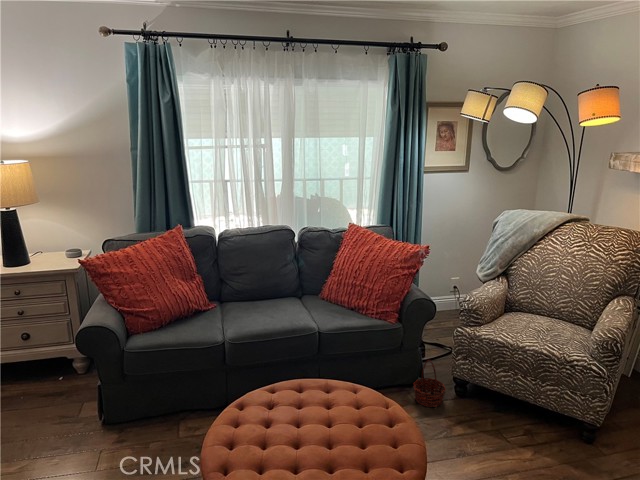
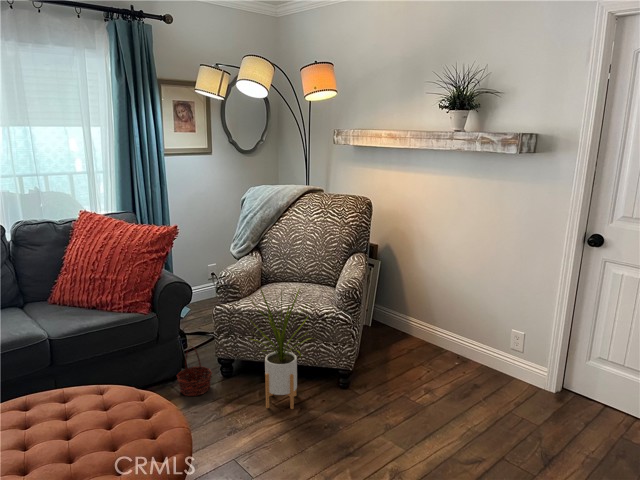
house plant: none [486,317,566,451] -> present [248,288,310,409]

